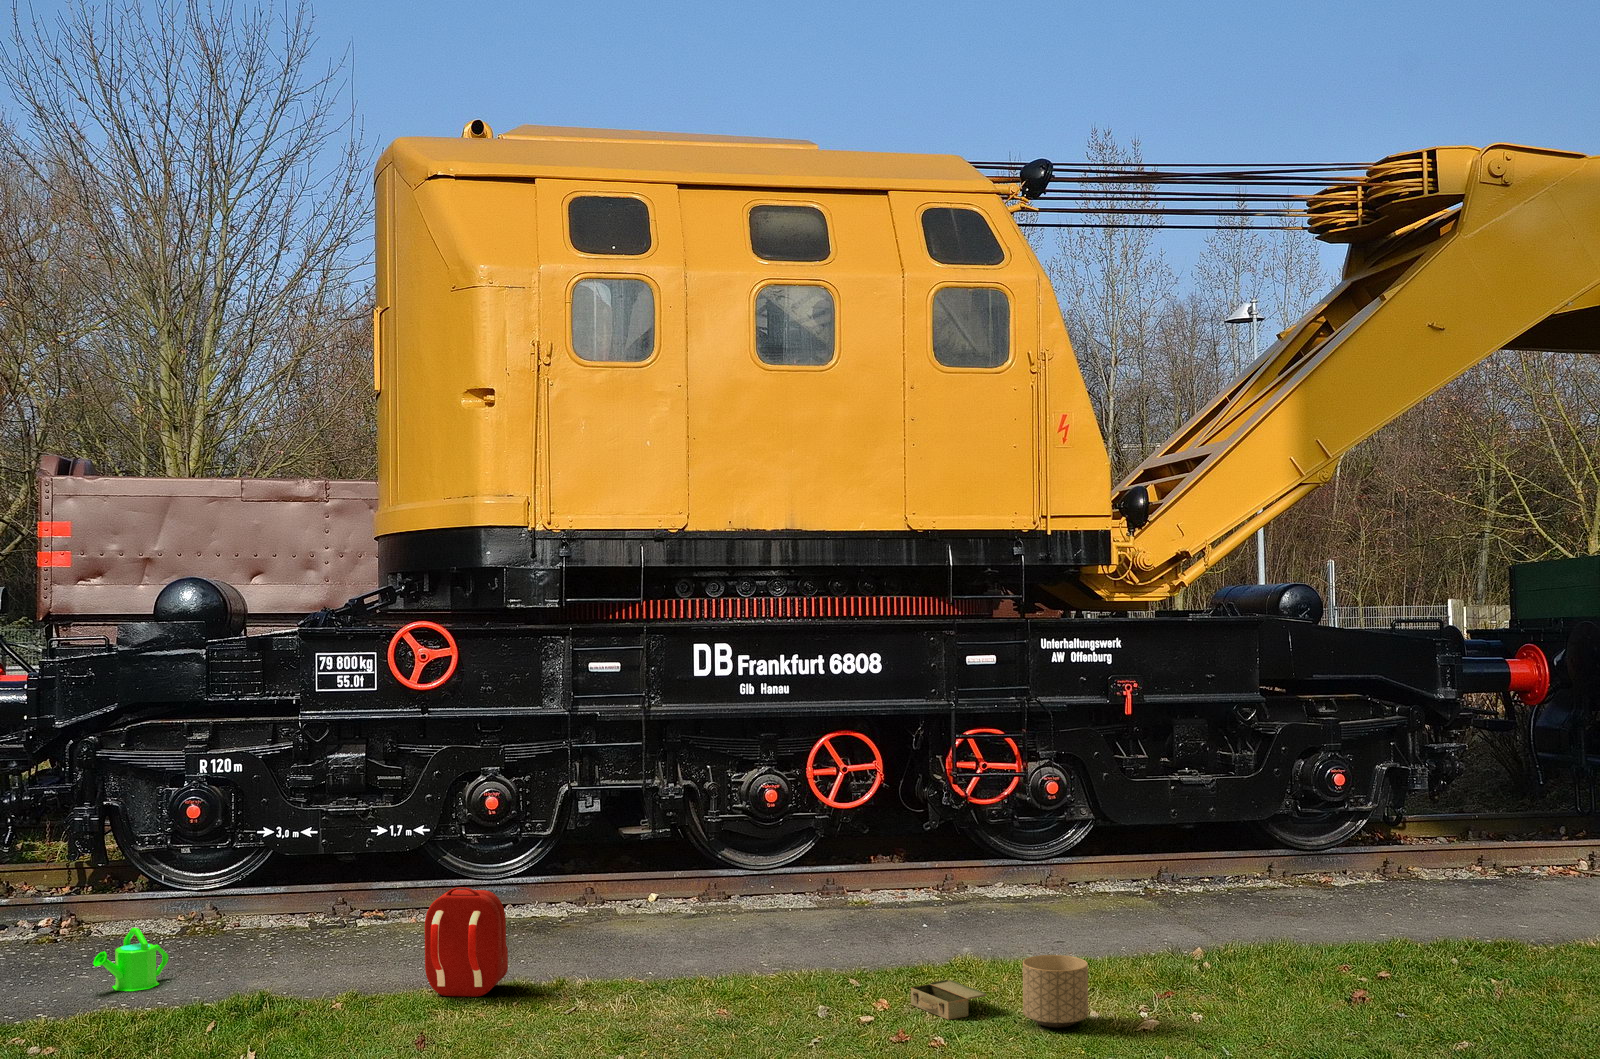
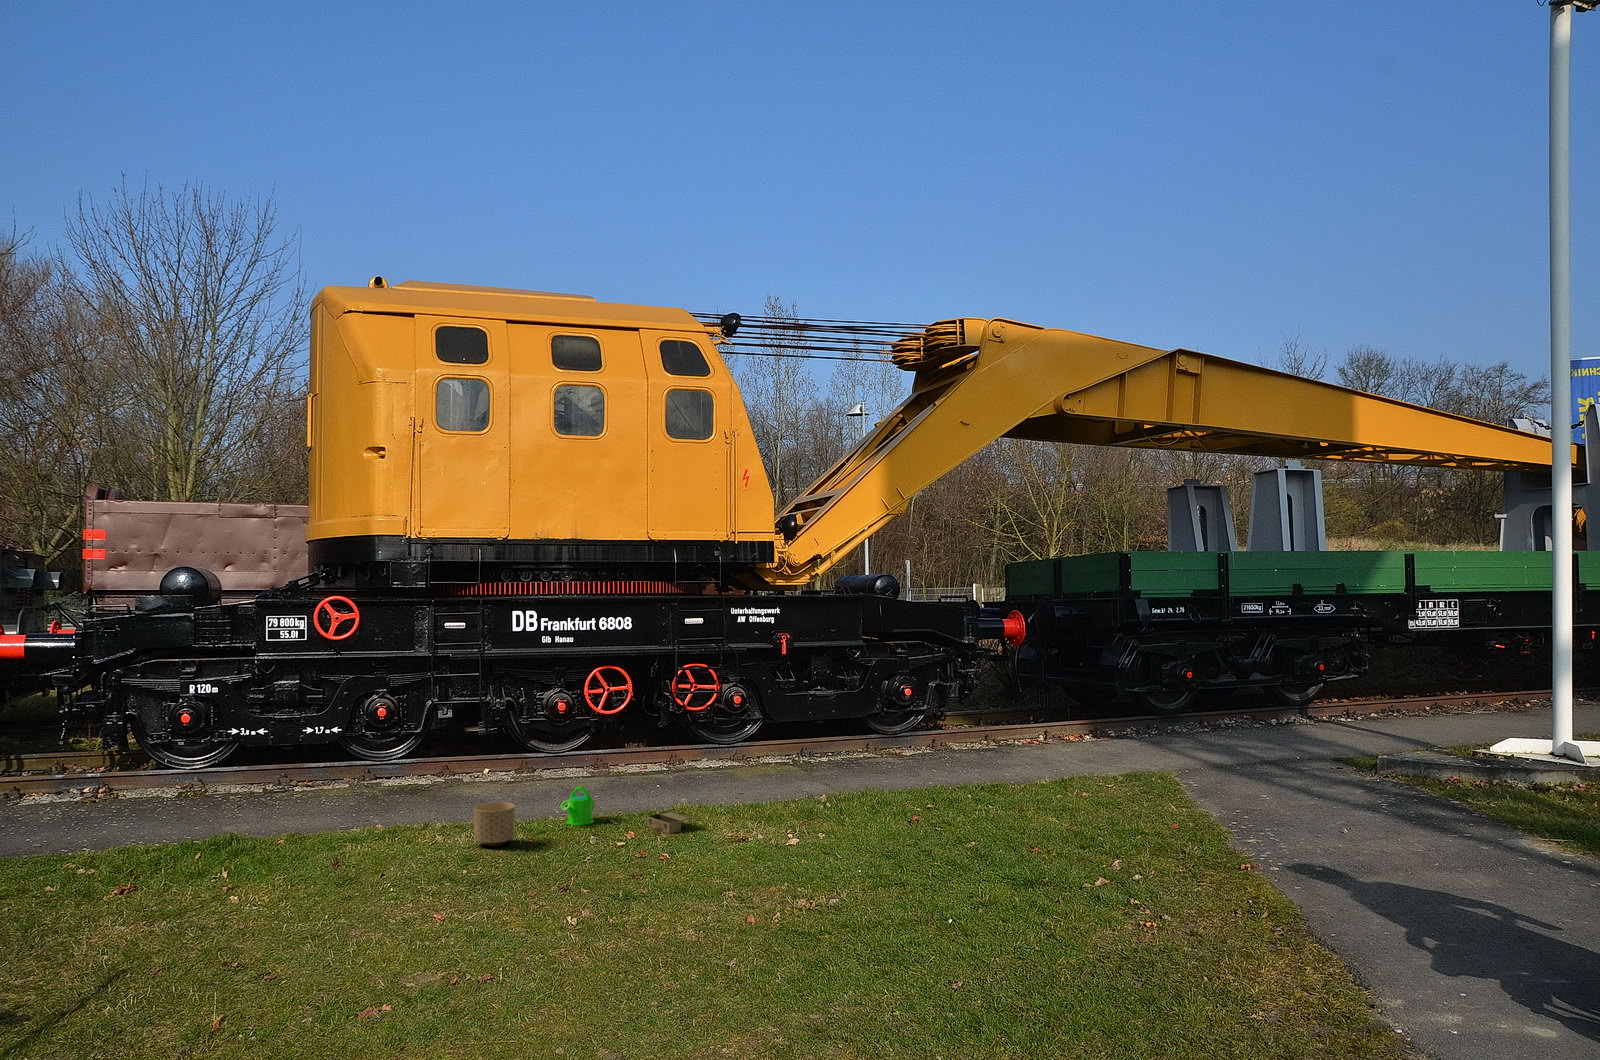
backpack: present [425,887,508,997] -> none [340,764,394,832]
watering can: present [93,928,168,991] -> present [561,786,595,825]
planter: present [1023,955,1088,1028] -> present [474,802,515,846]

